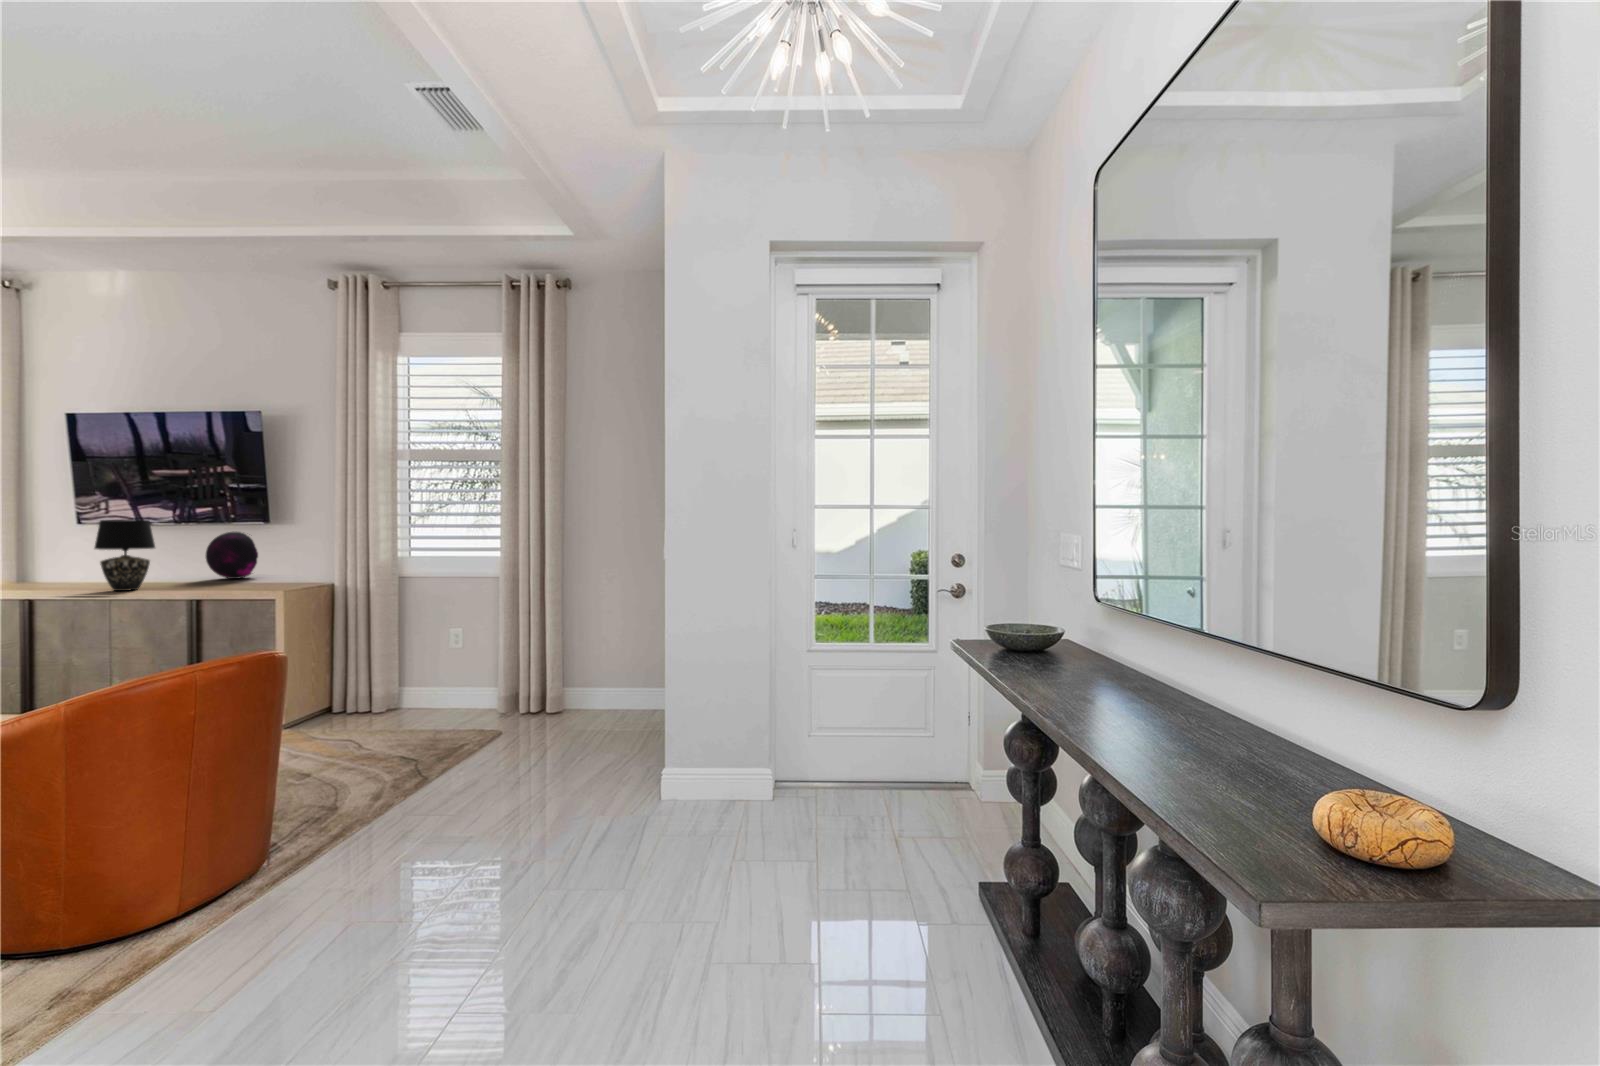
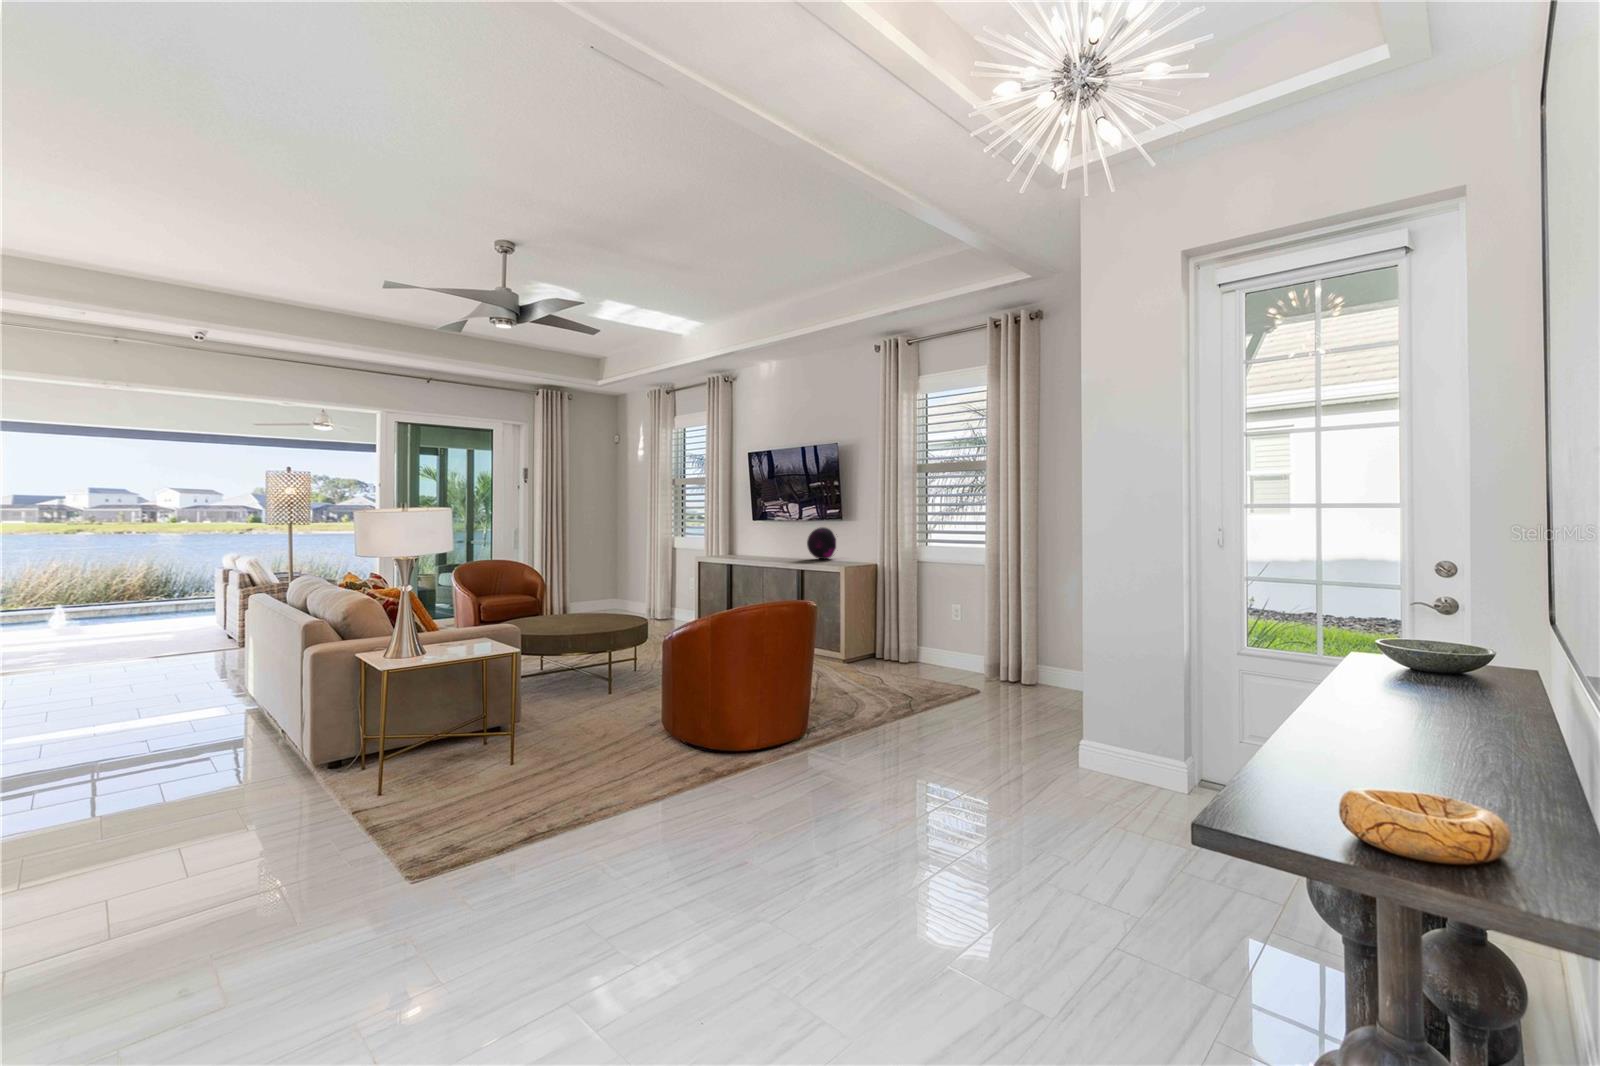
table lamp: present [95,520,155,591] -> none [751,520,781,564]

